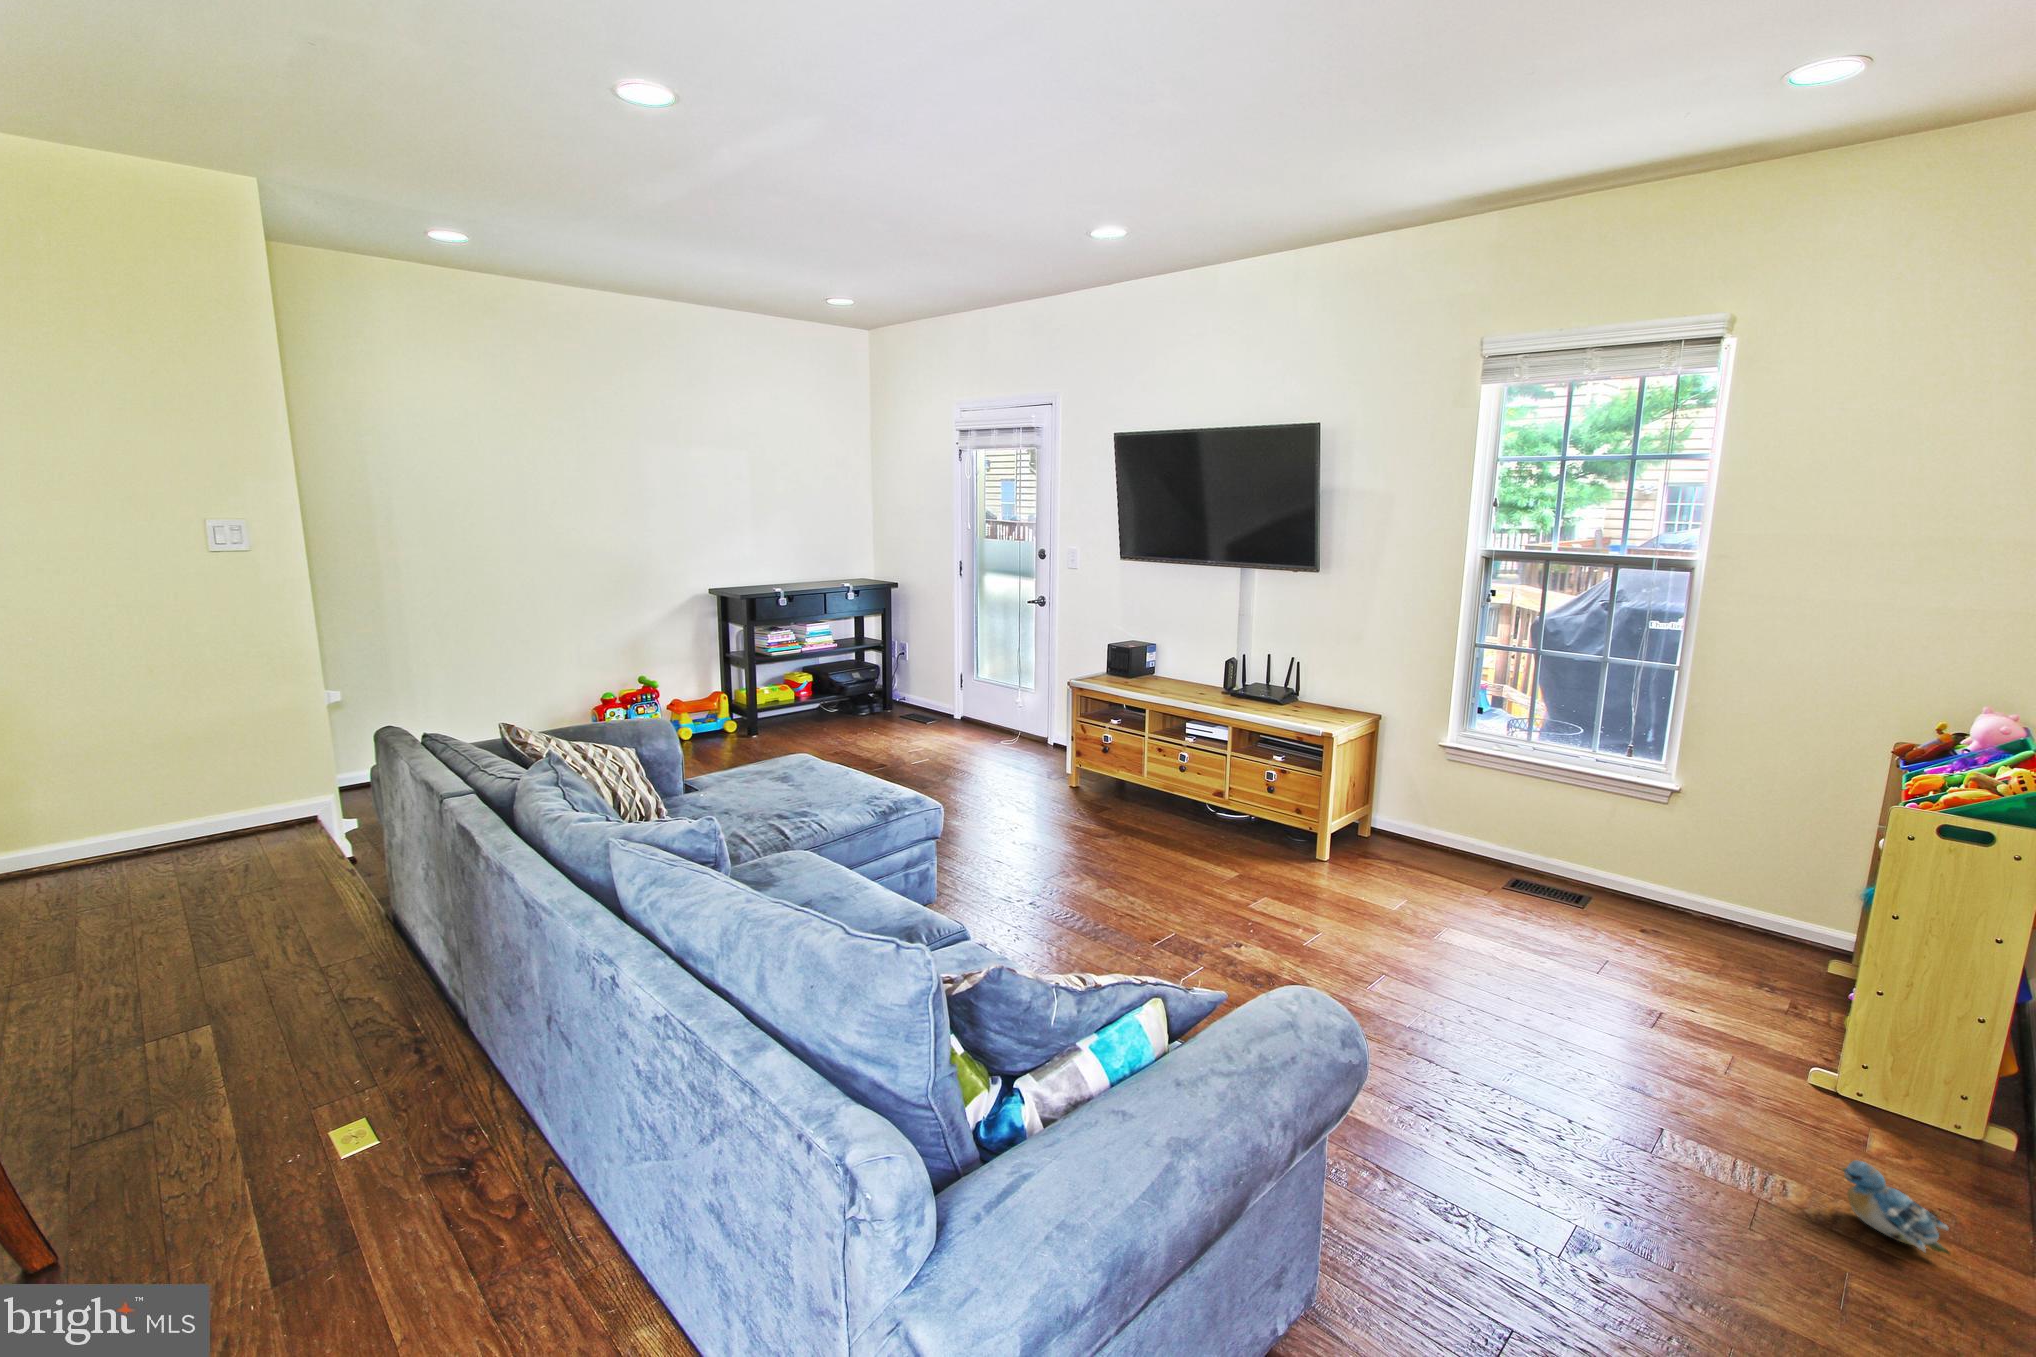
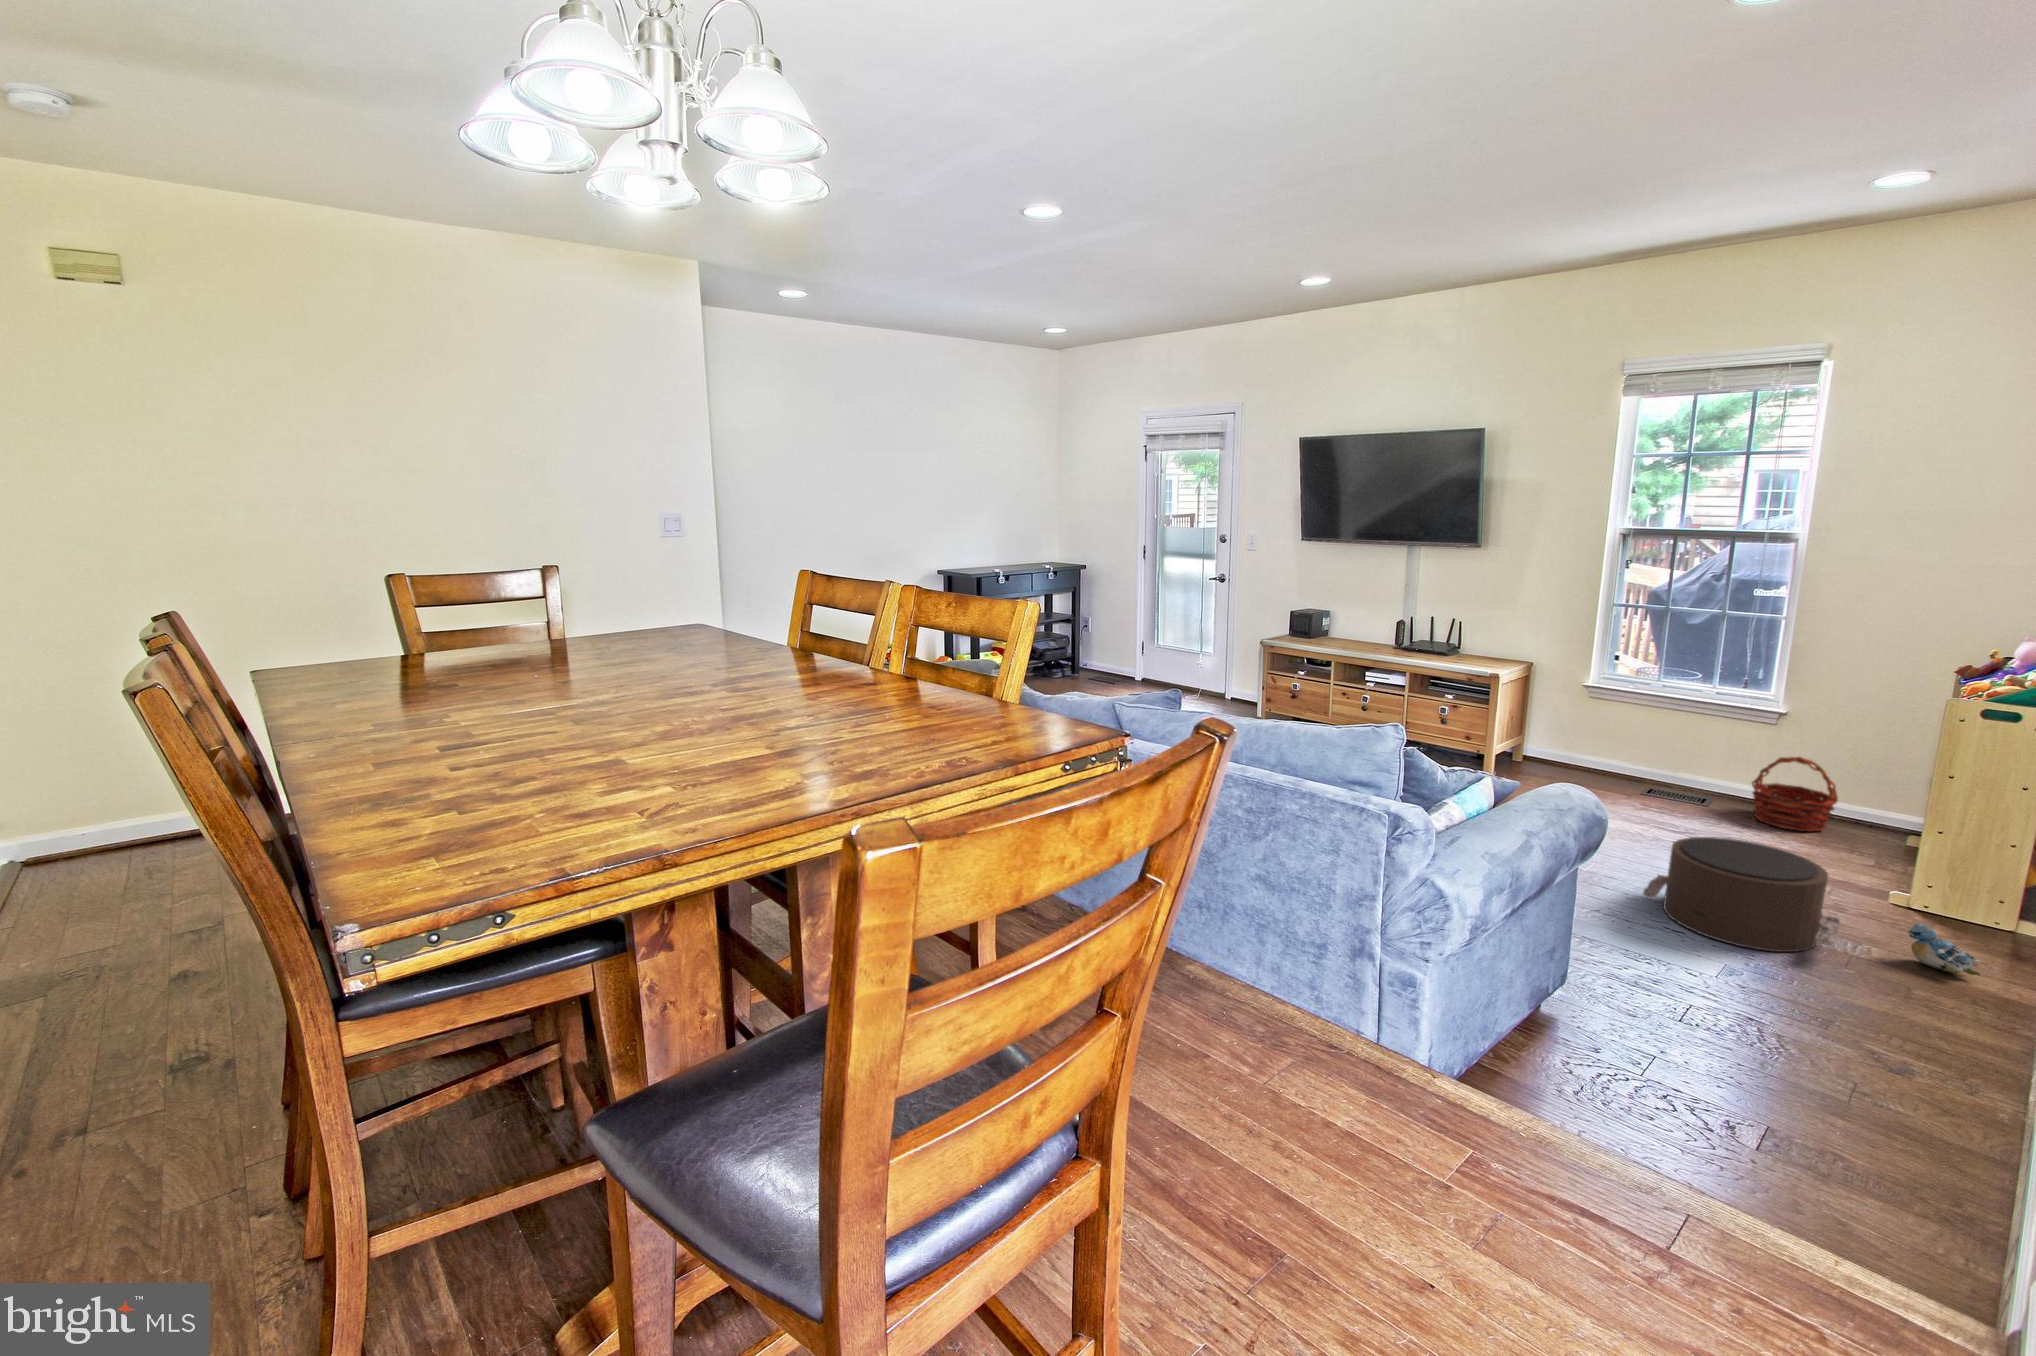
basket: none [1635,852,1742,953] -> present [1752,757,1838,831]
pouf: none [1470,995,1746,1202] -> present [1643,837,1840,952]

